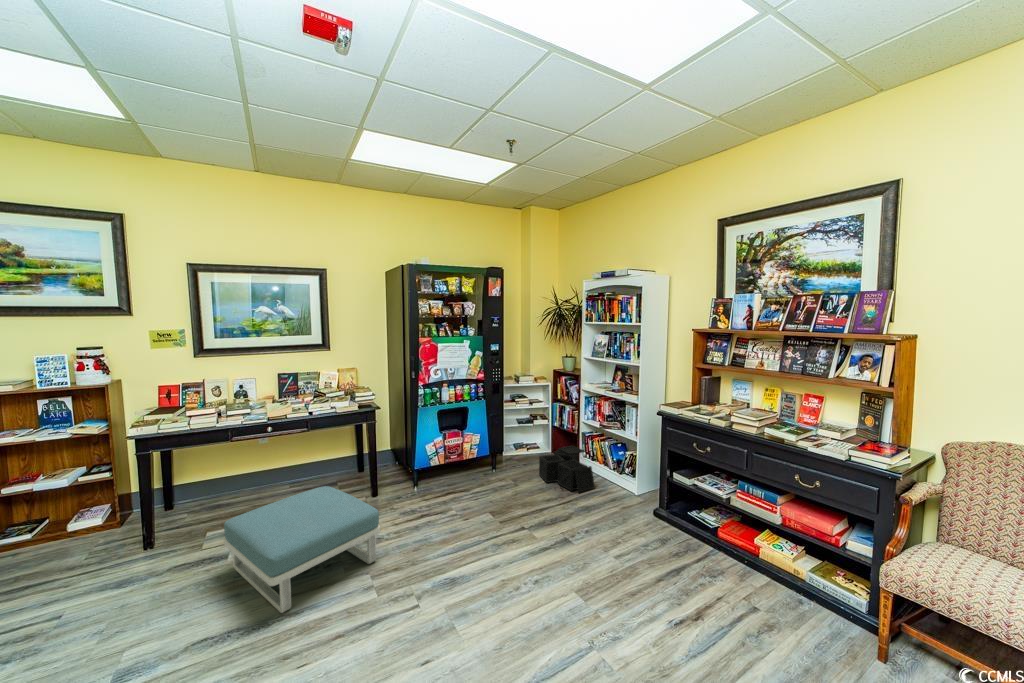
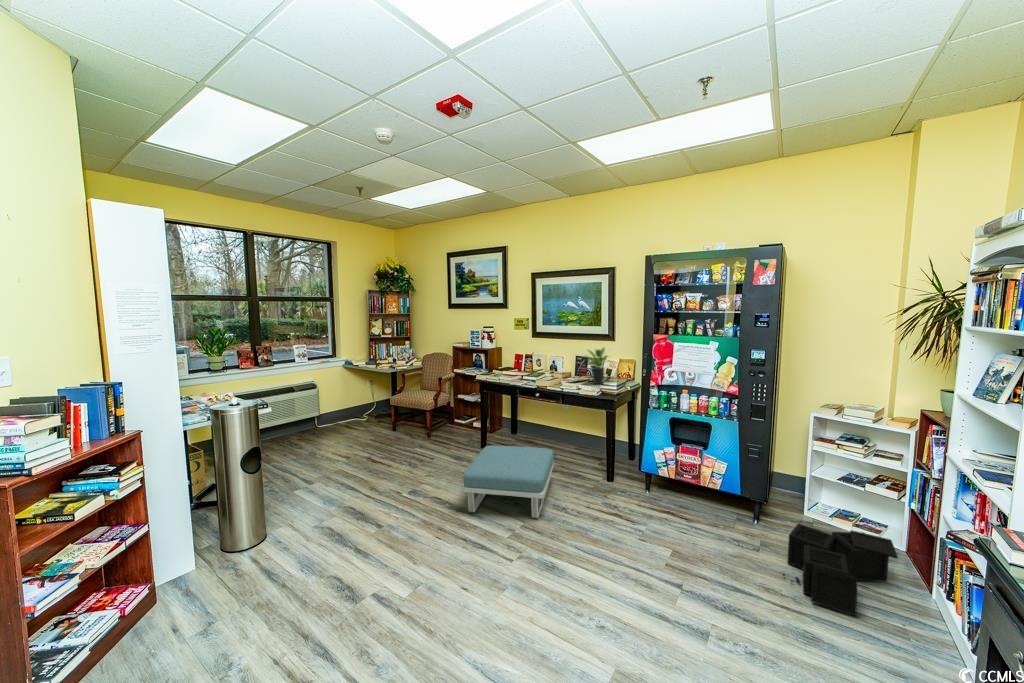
potted plant: none [317,357,355,399] -> present [589,348,611,384]

